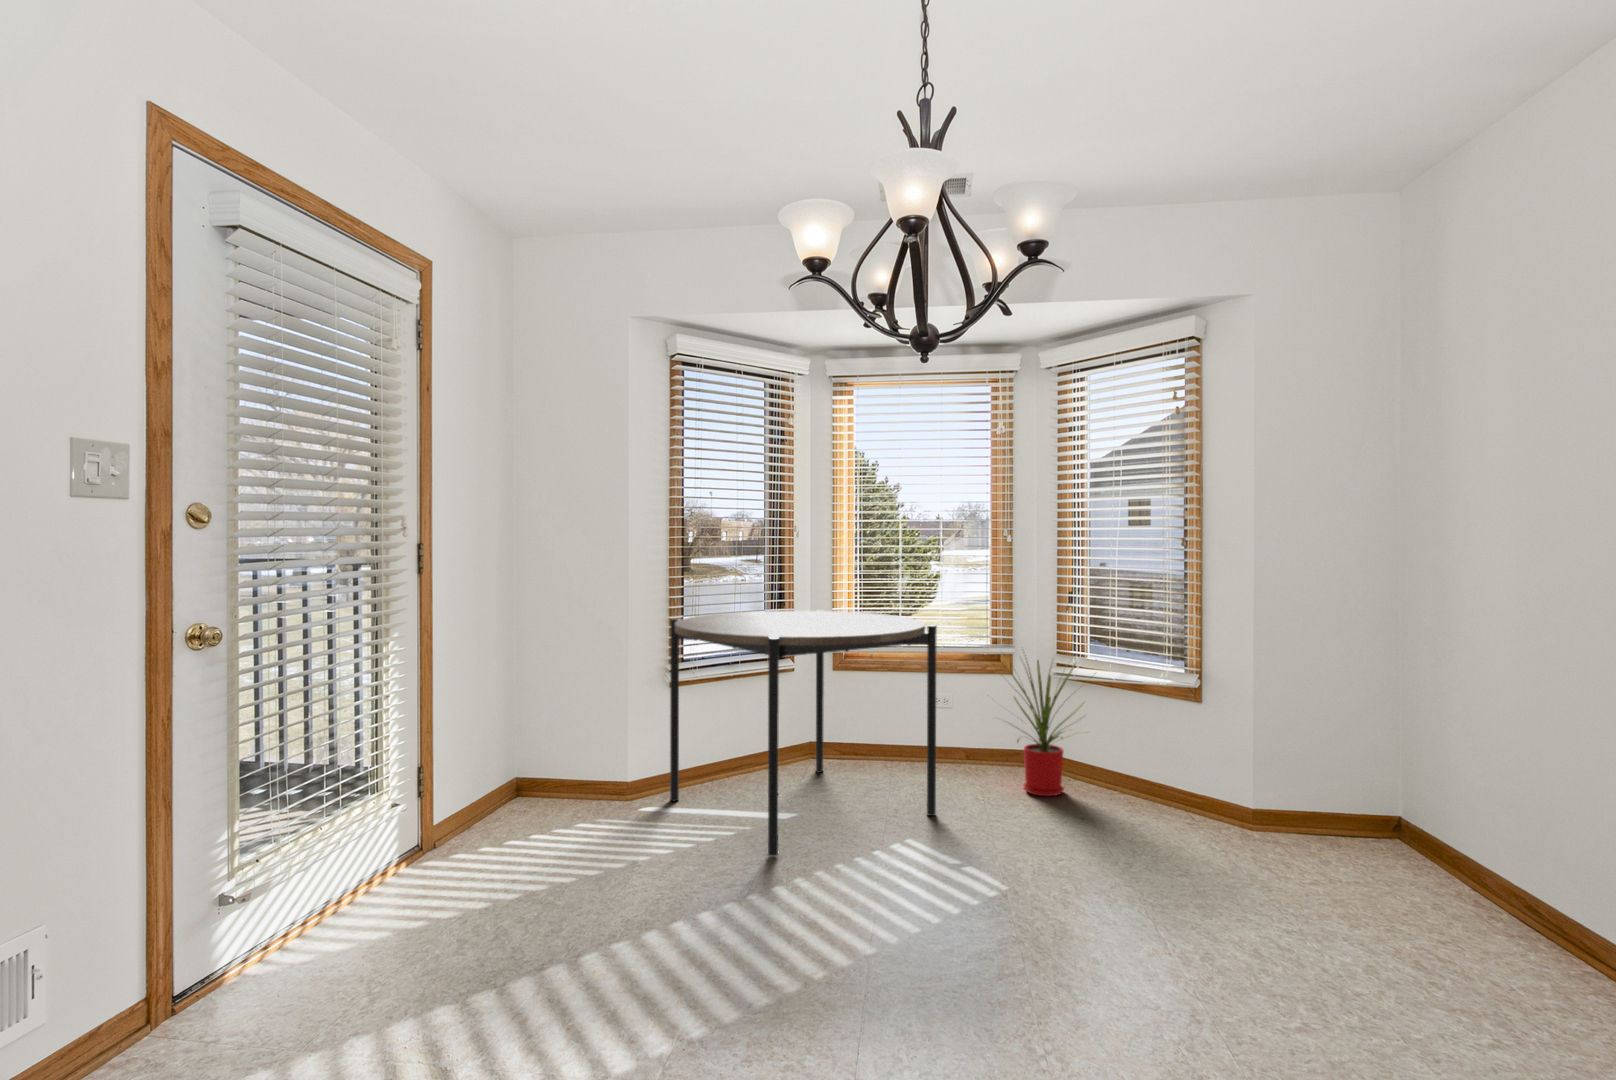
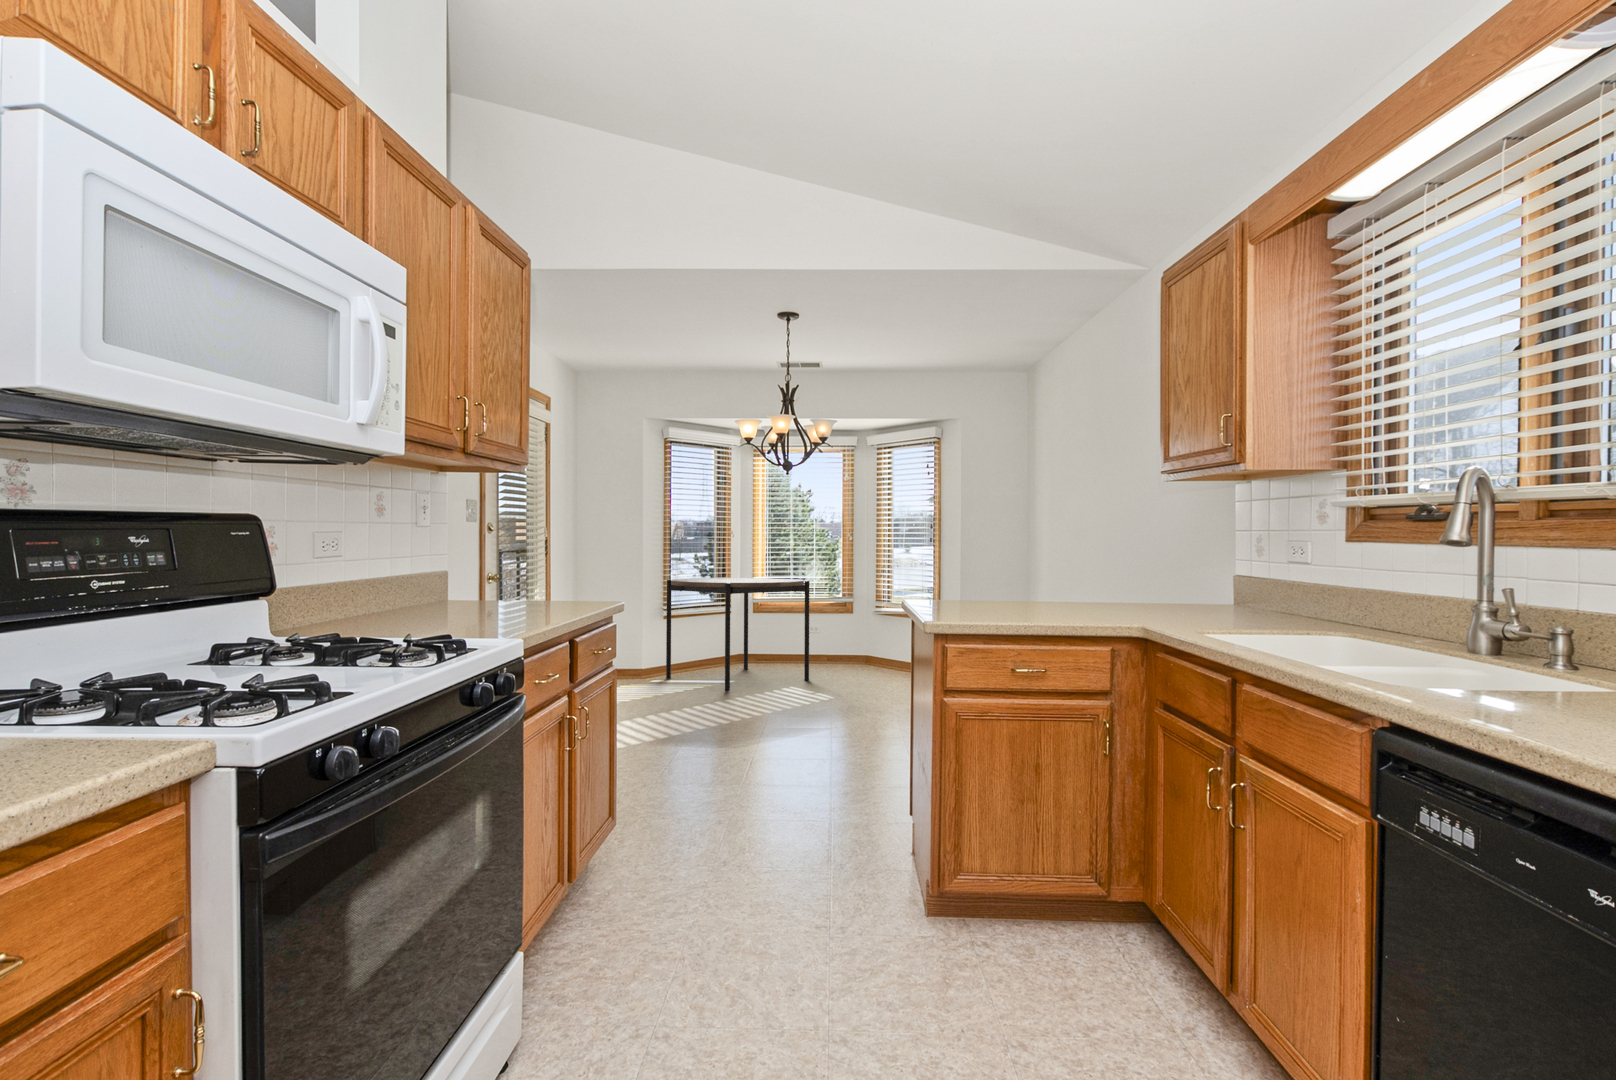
house plant: present [1006,655,1085,796] -> none [836,597,894,674]

